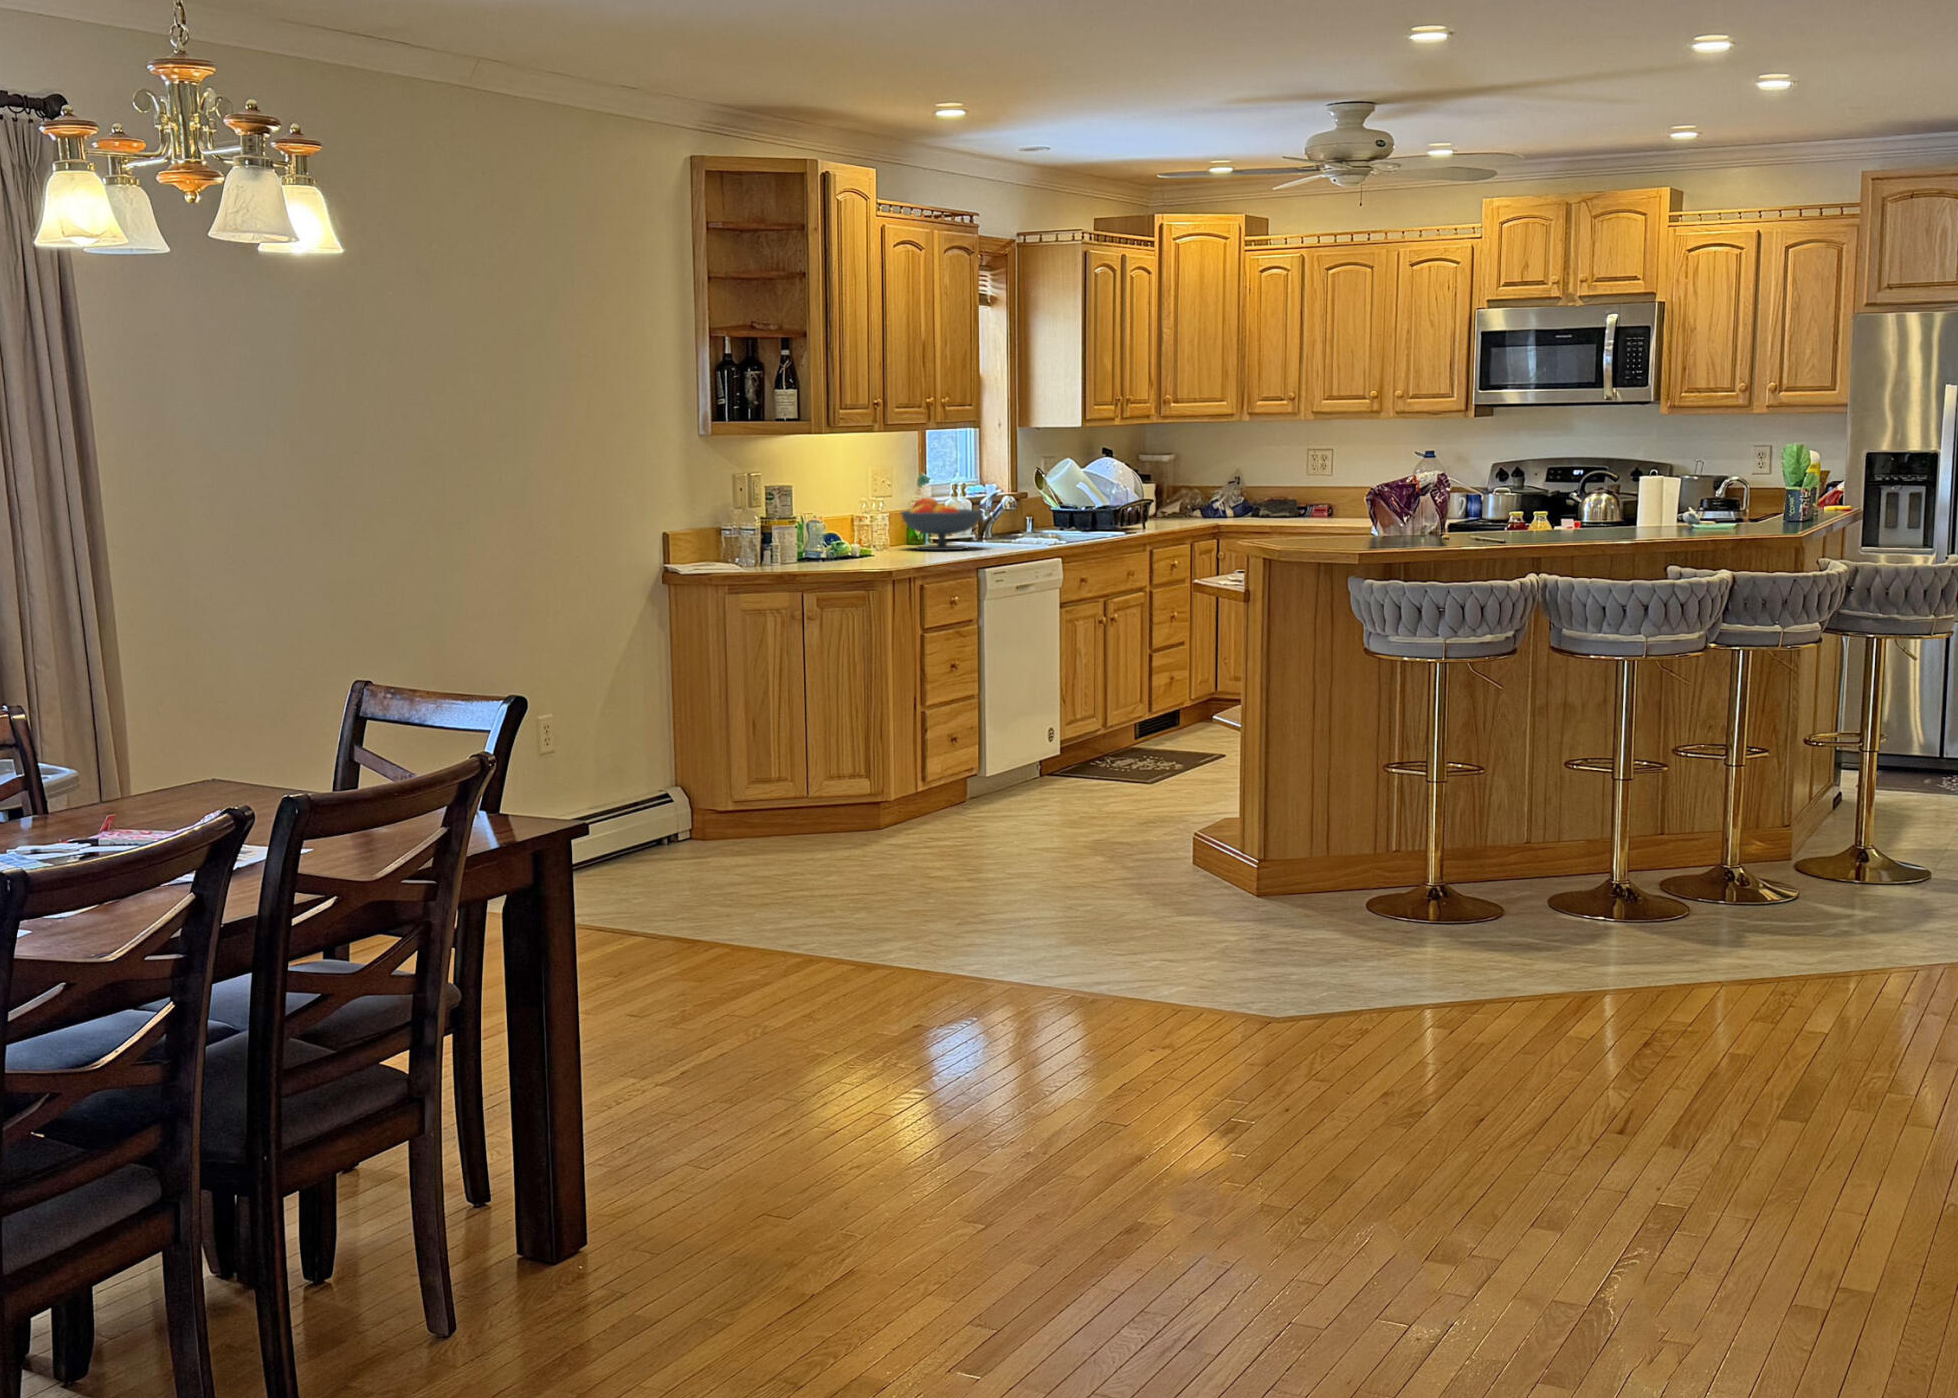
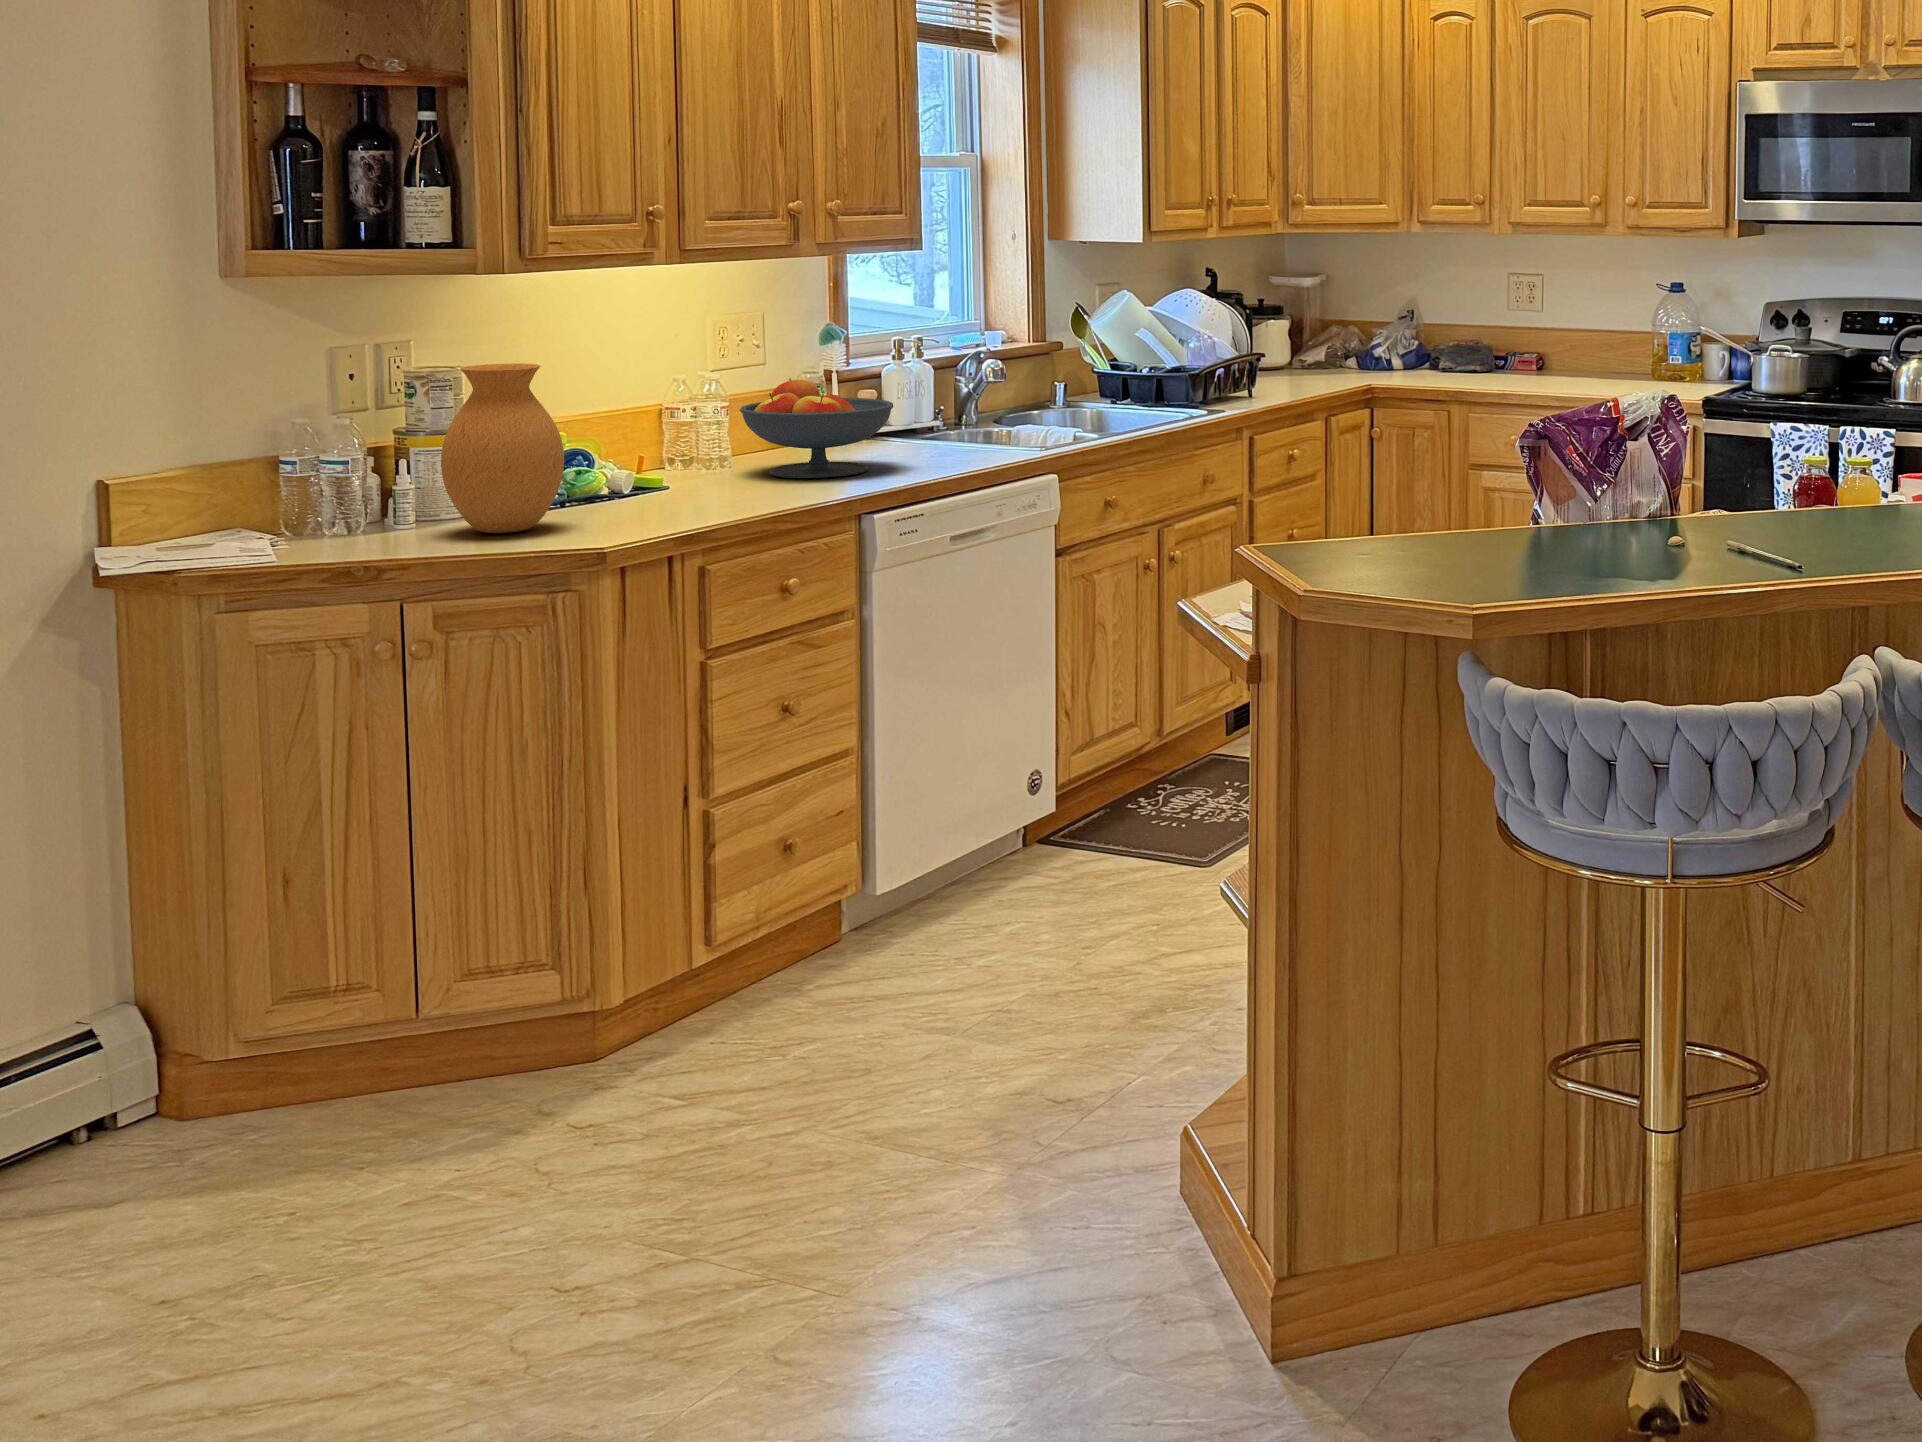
vase: none [802,478,858,563] -> present [441,364,564,533]

